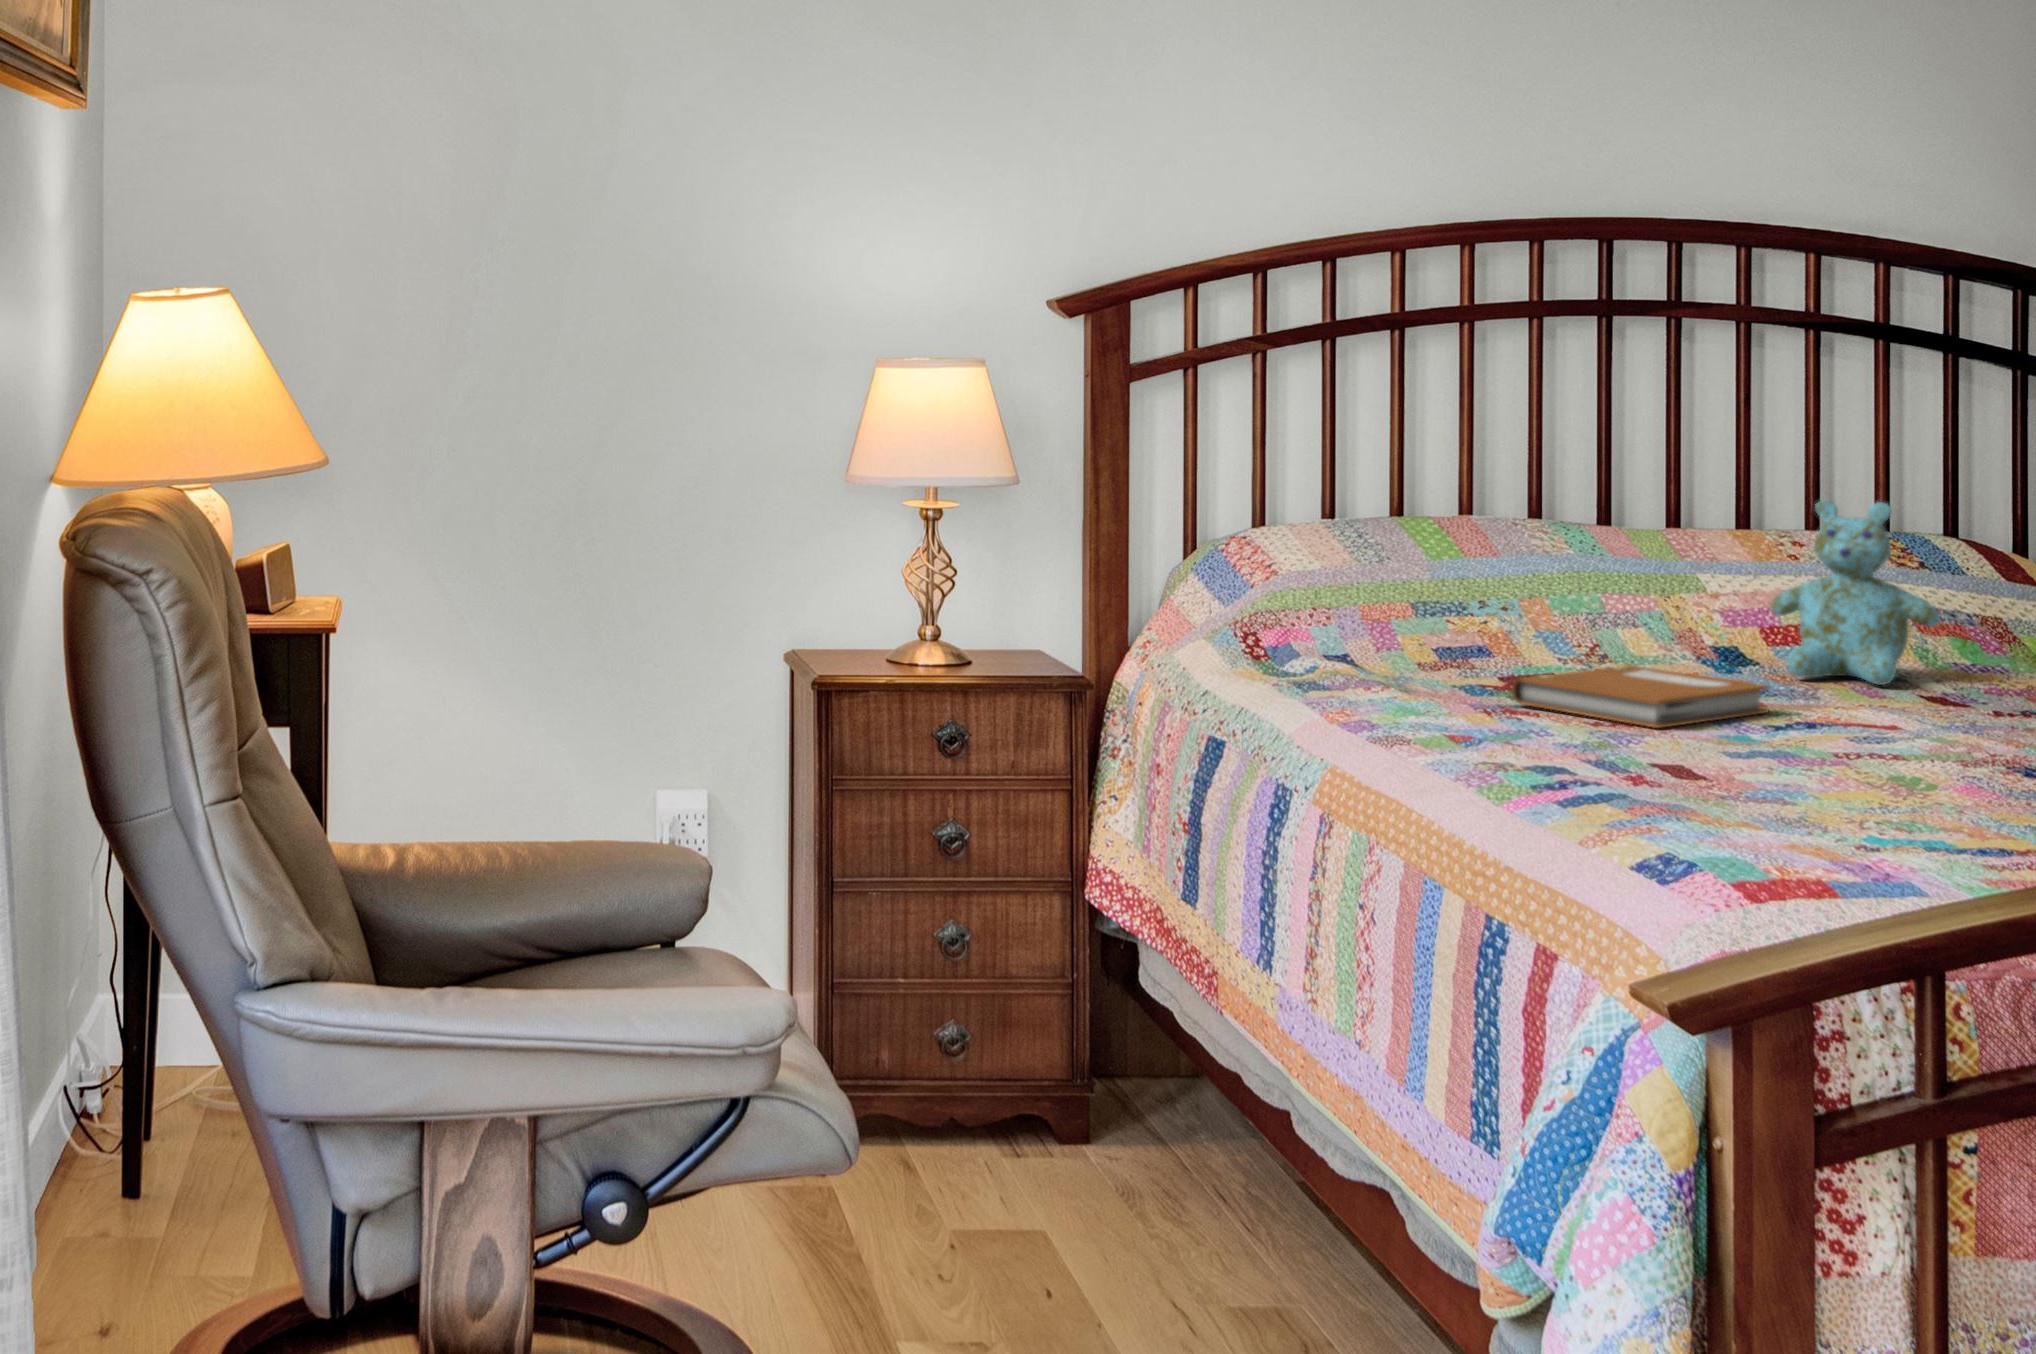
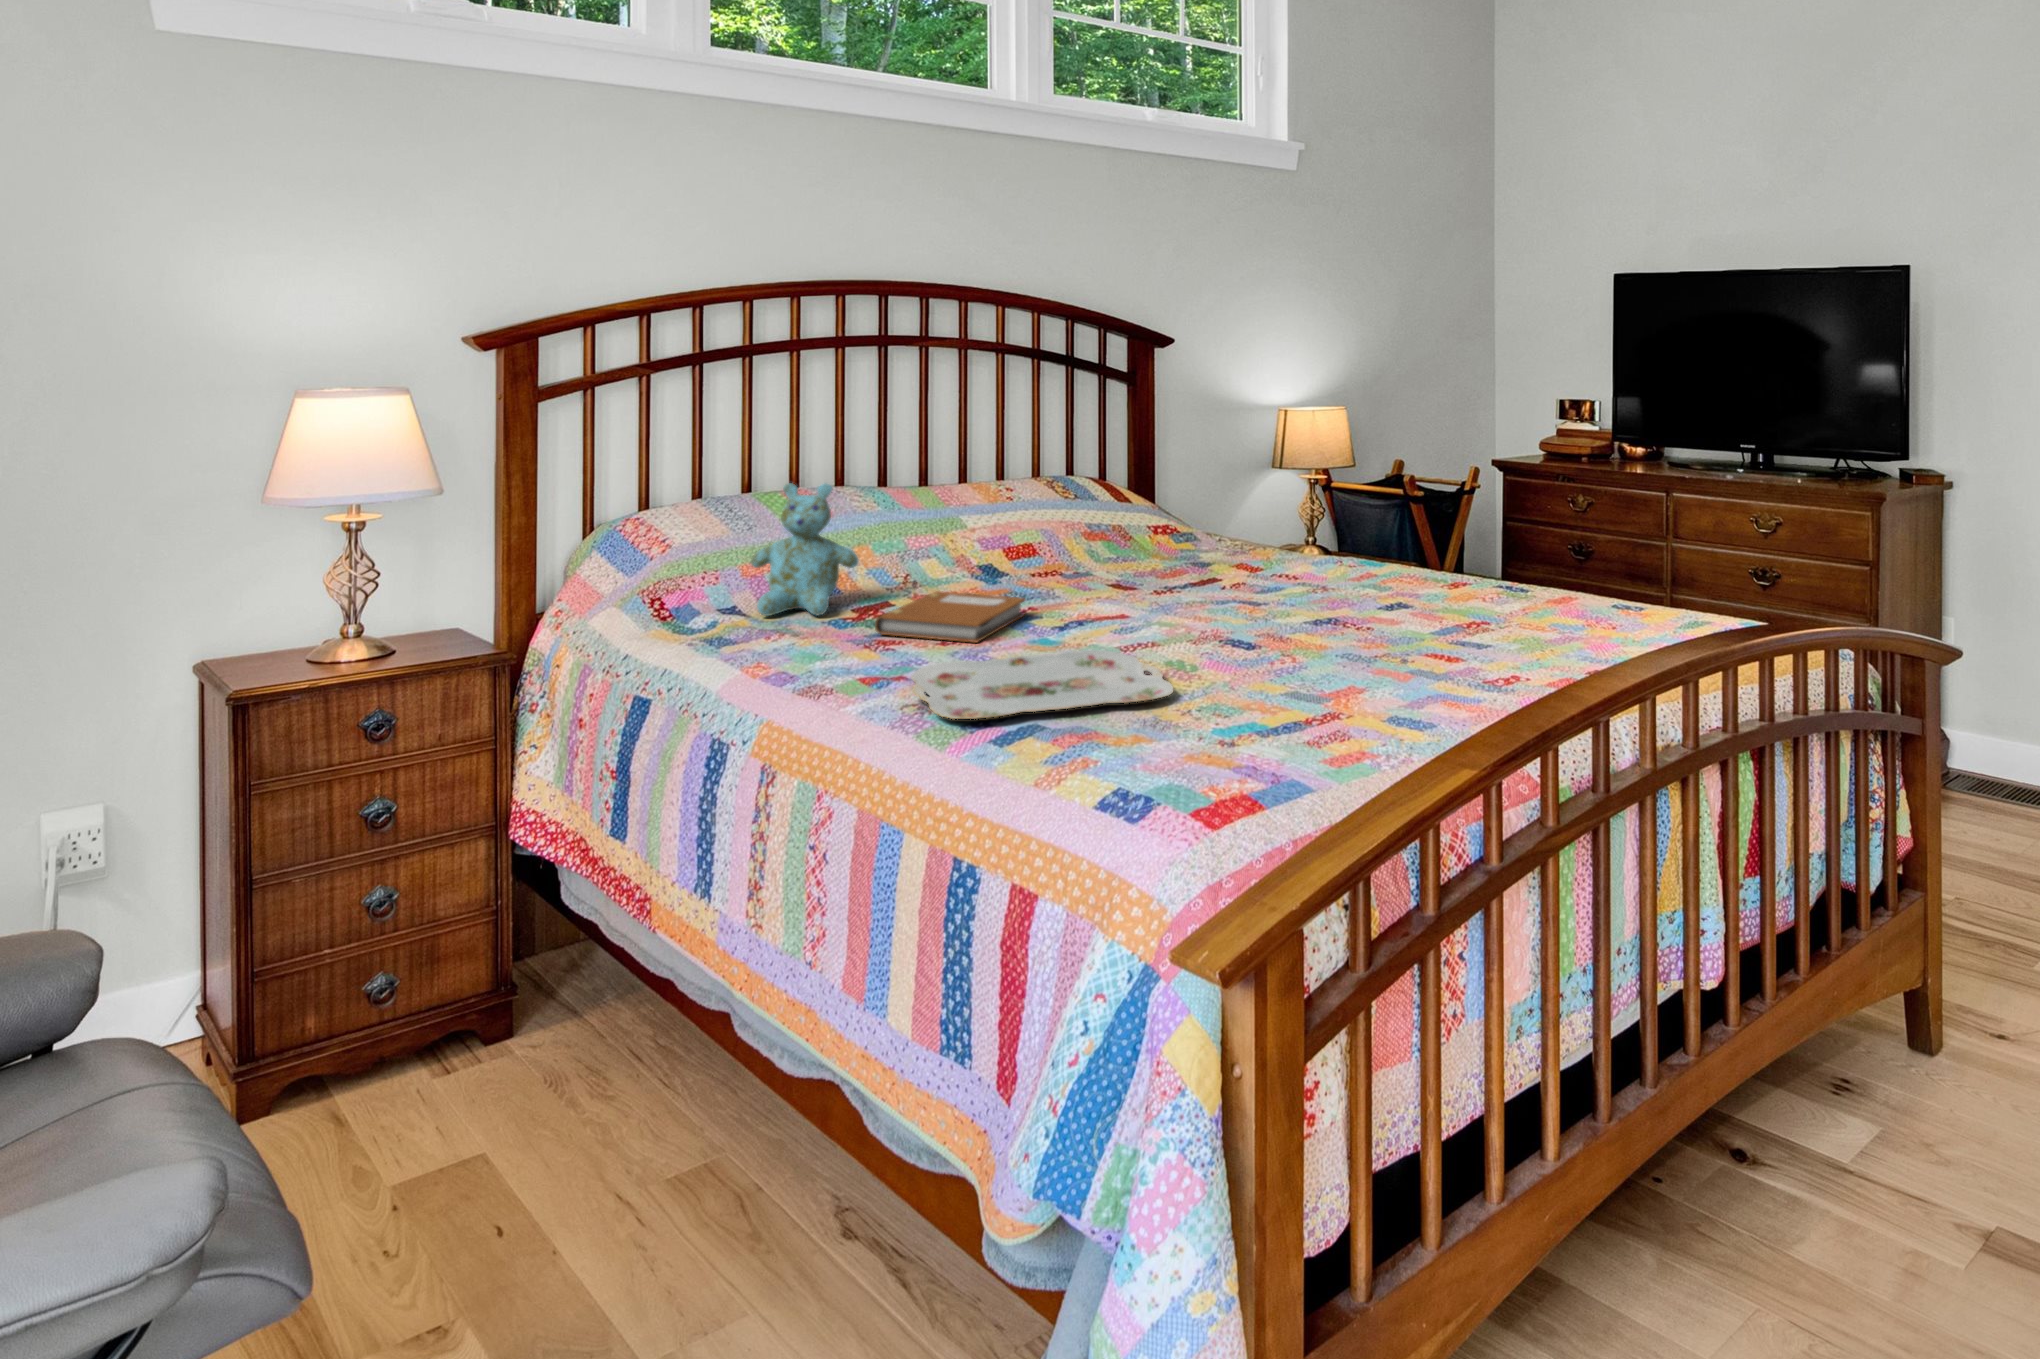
stuffed bear: present [1771,500,1939,685] -> present [751,483,859,616]
serving tray: none [1509,733,1929,812] -> present [911,650,1173,719]

